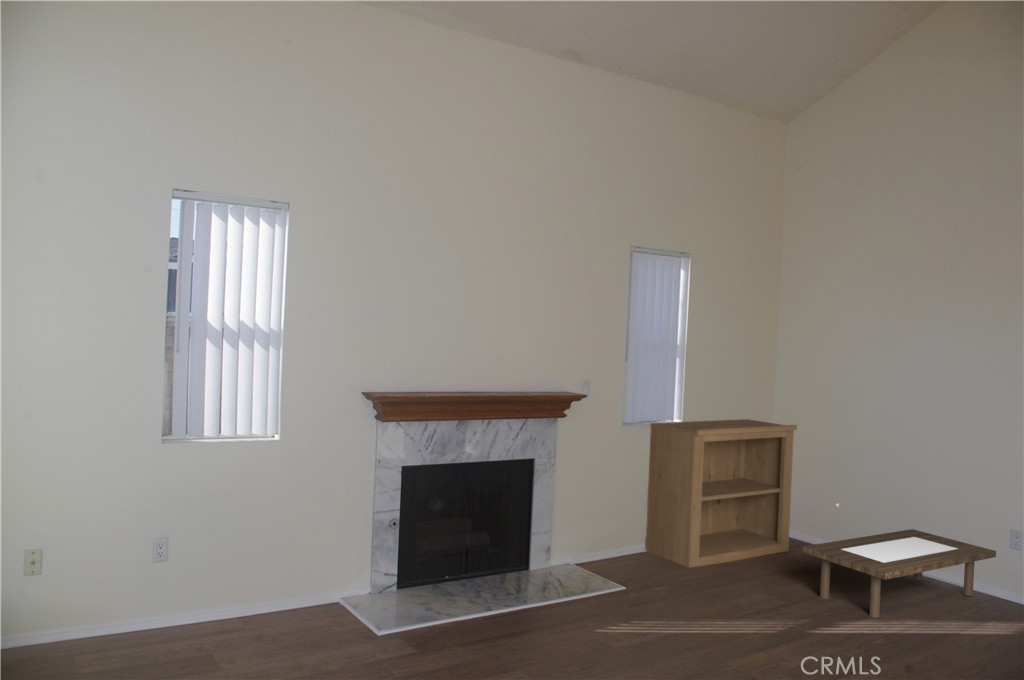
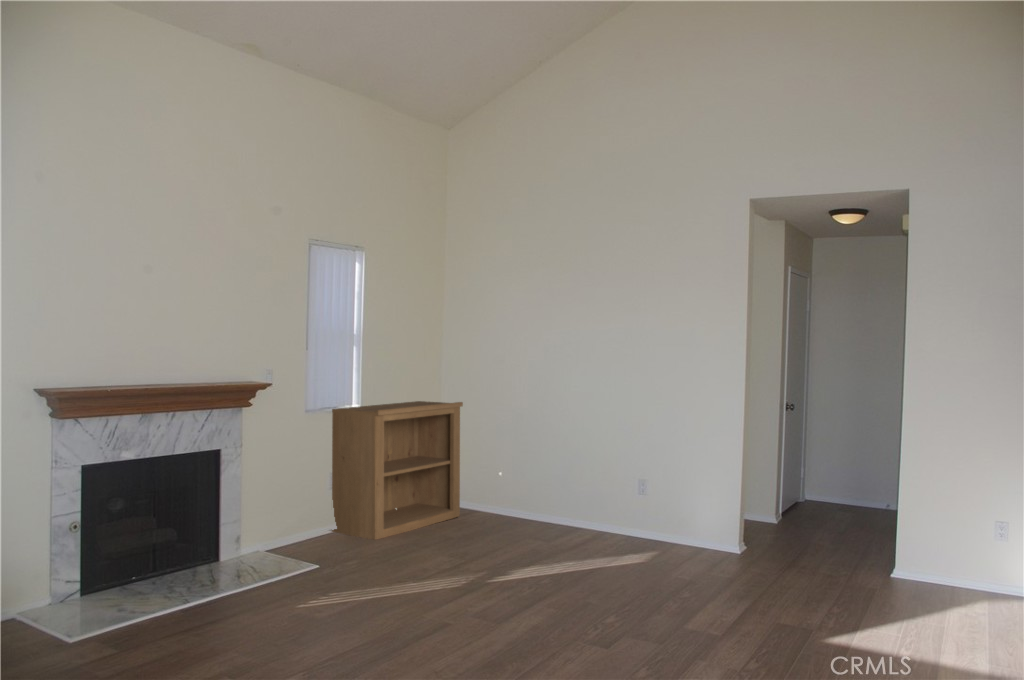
coffee table: present [803,529,996,618] -> none [474,482,618,554]

